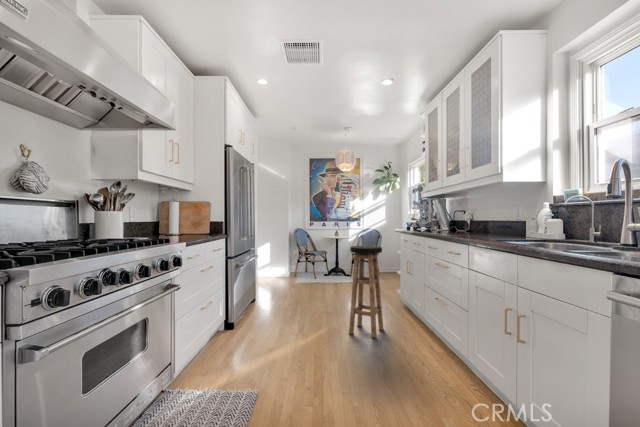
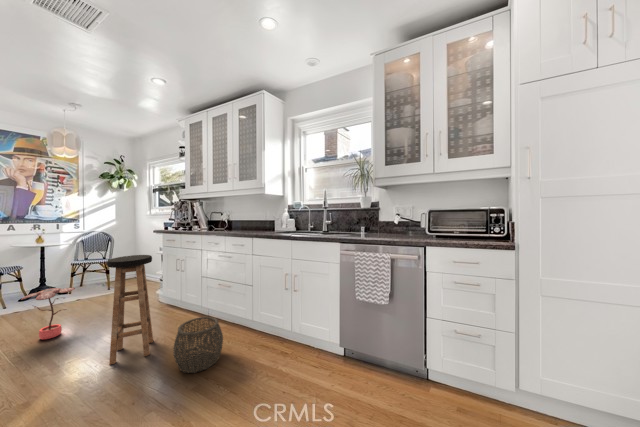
potted plant: none [316,267,343,304] -> present [21,288,75,339]
woven basket: none [385,316,435,371] -> present [173,317,223,373]

